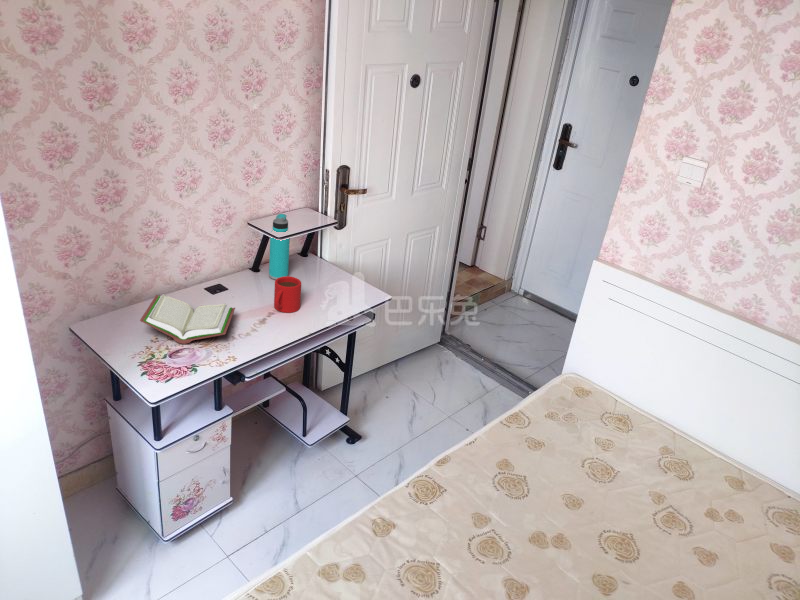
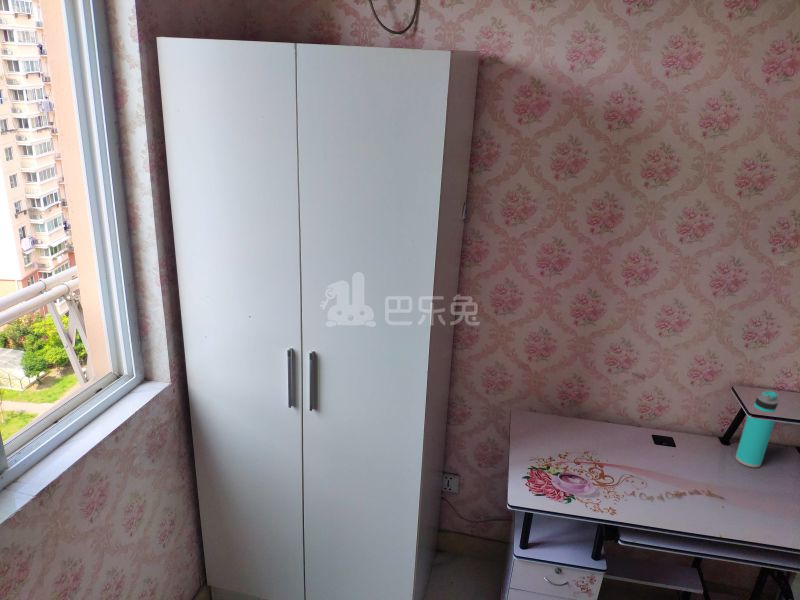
mug: present [274,276,301,313] -> none [704,459,752,506]
book: present [140,294,235,344] -> none [555,418,656,484]

